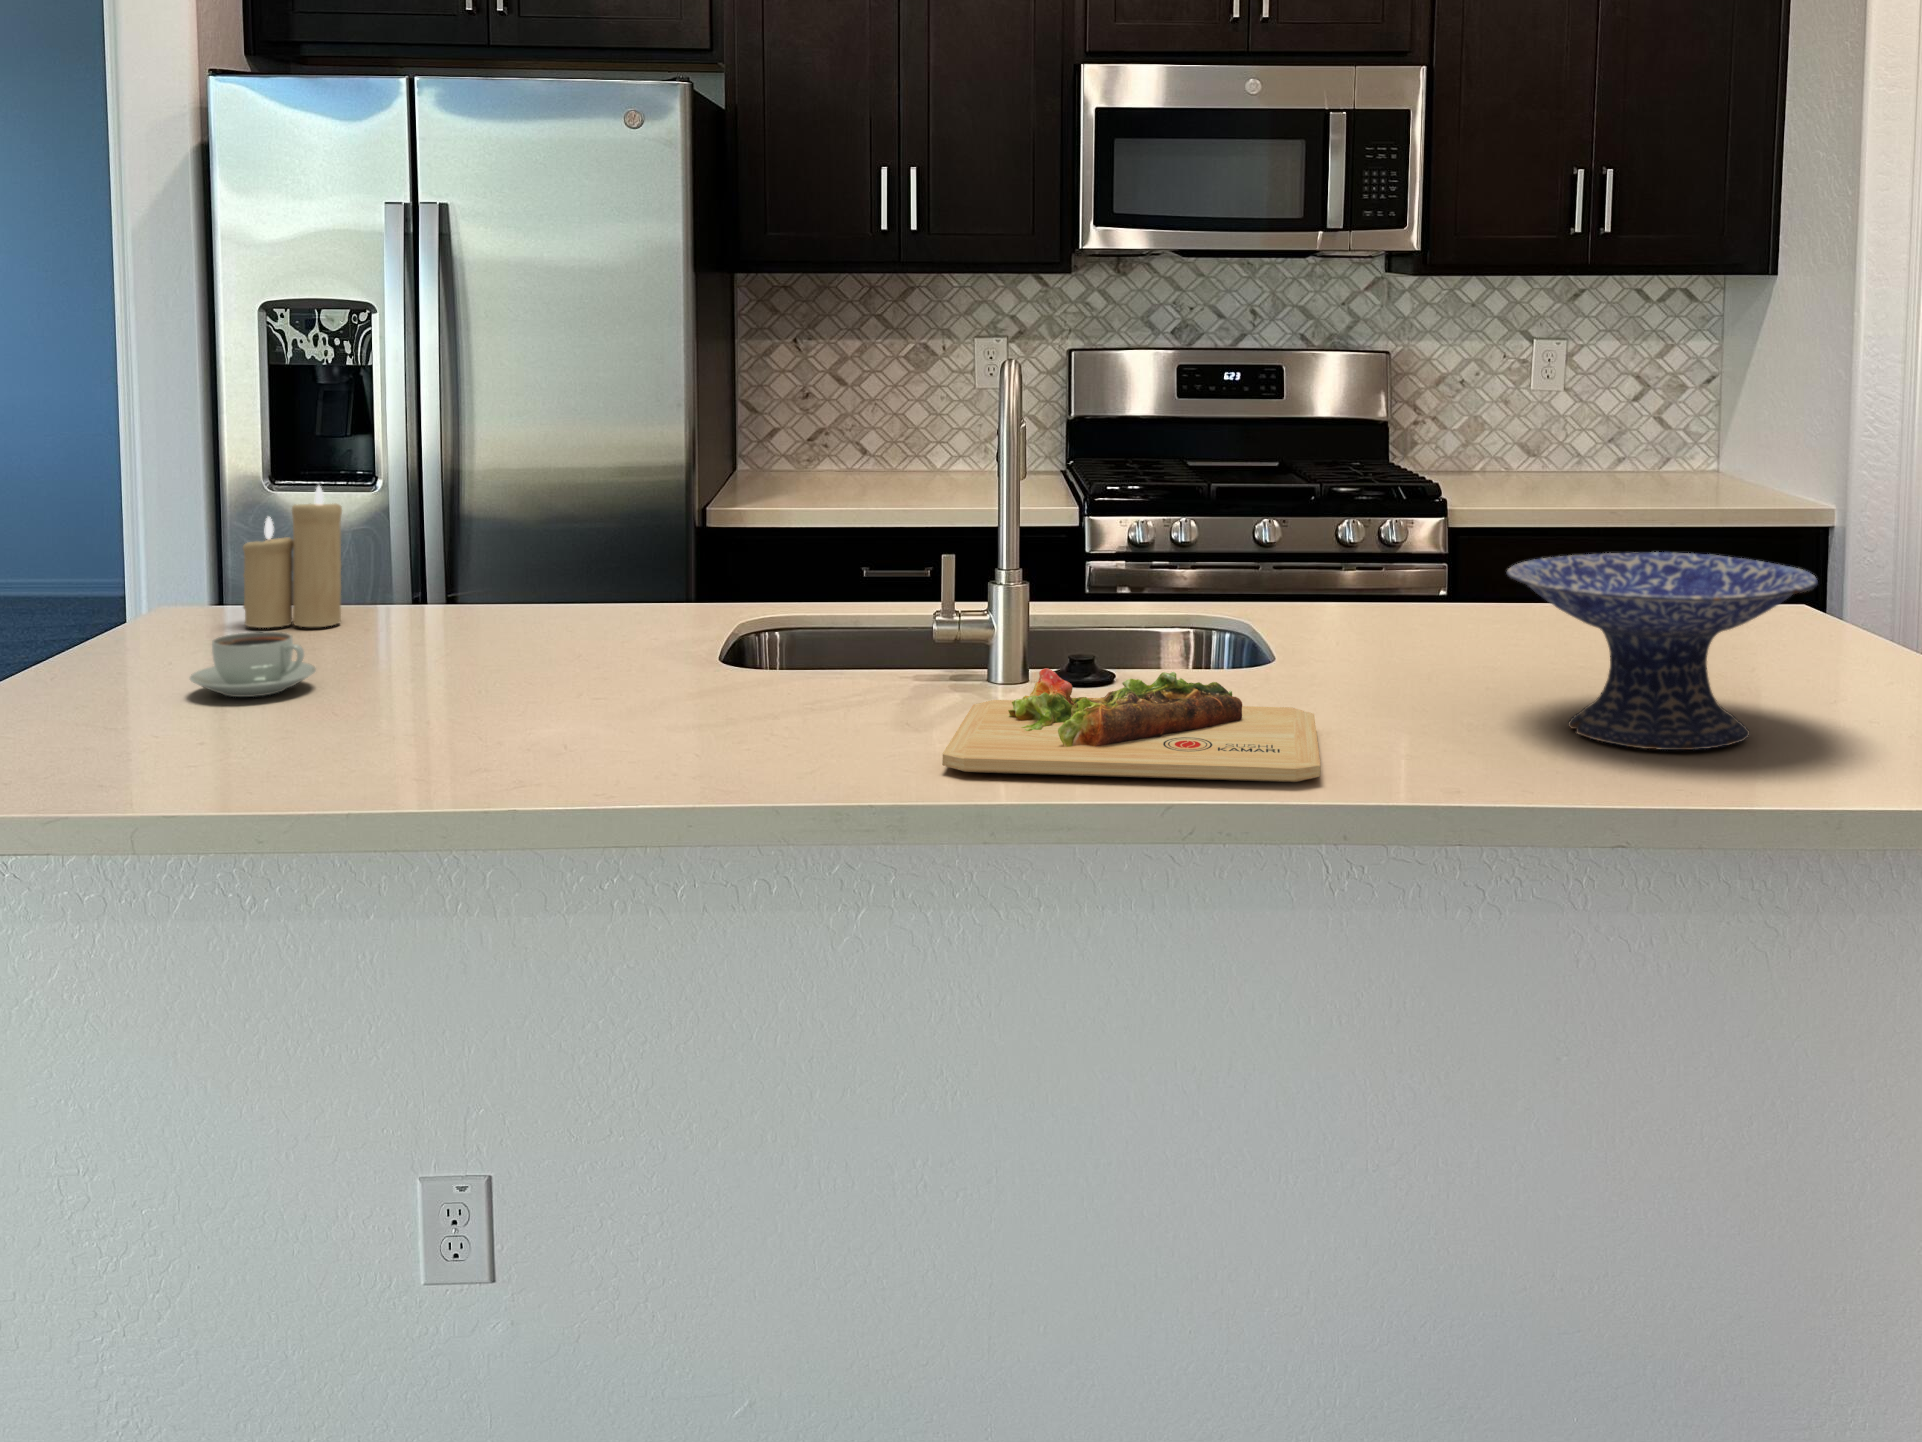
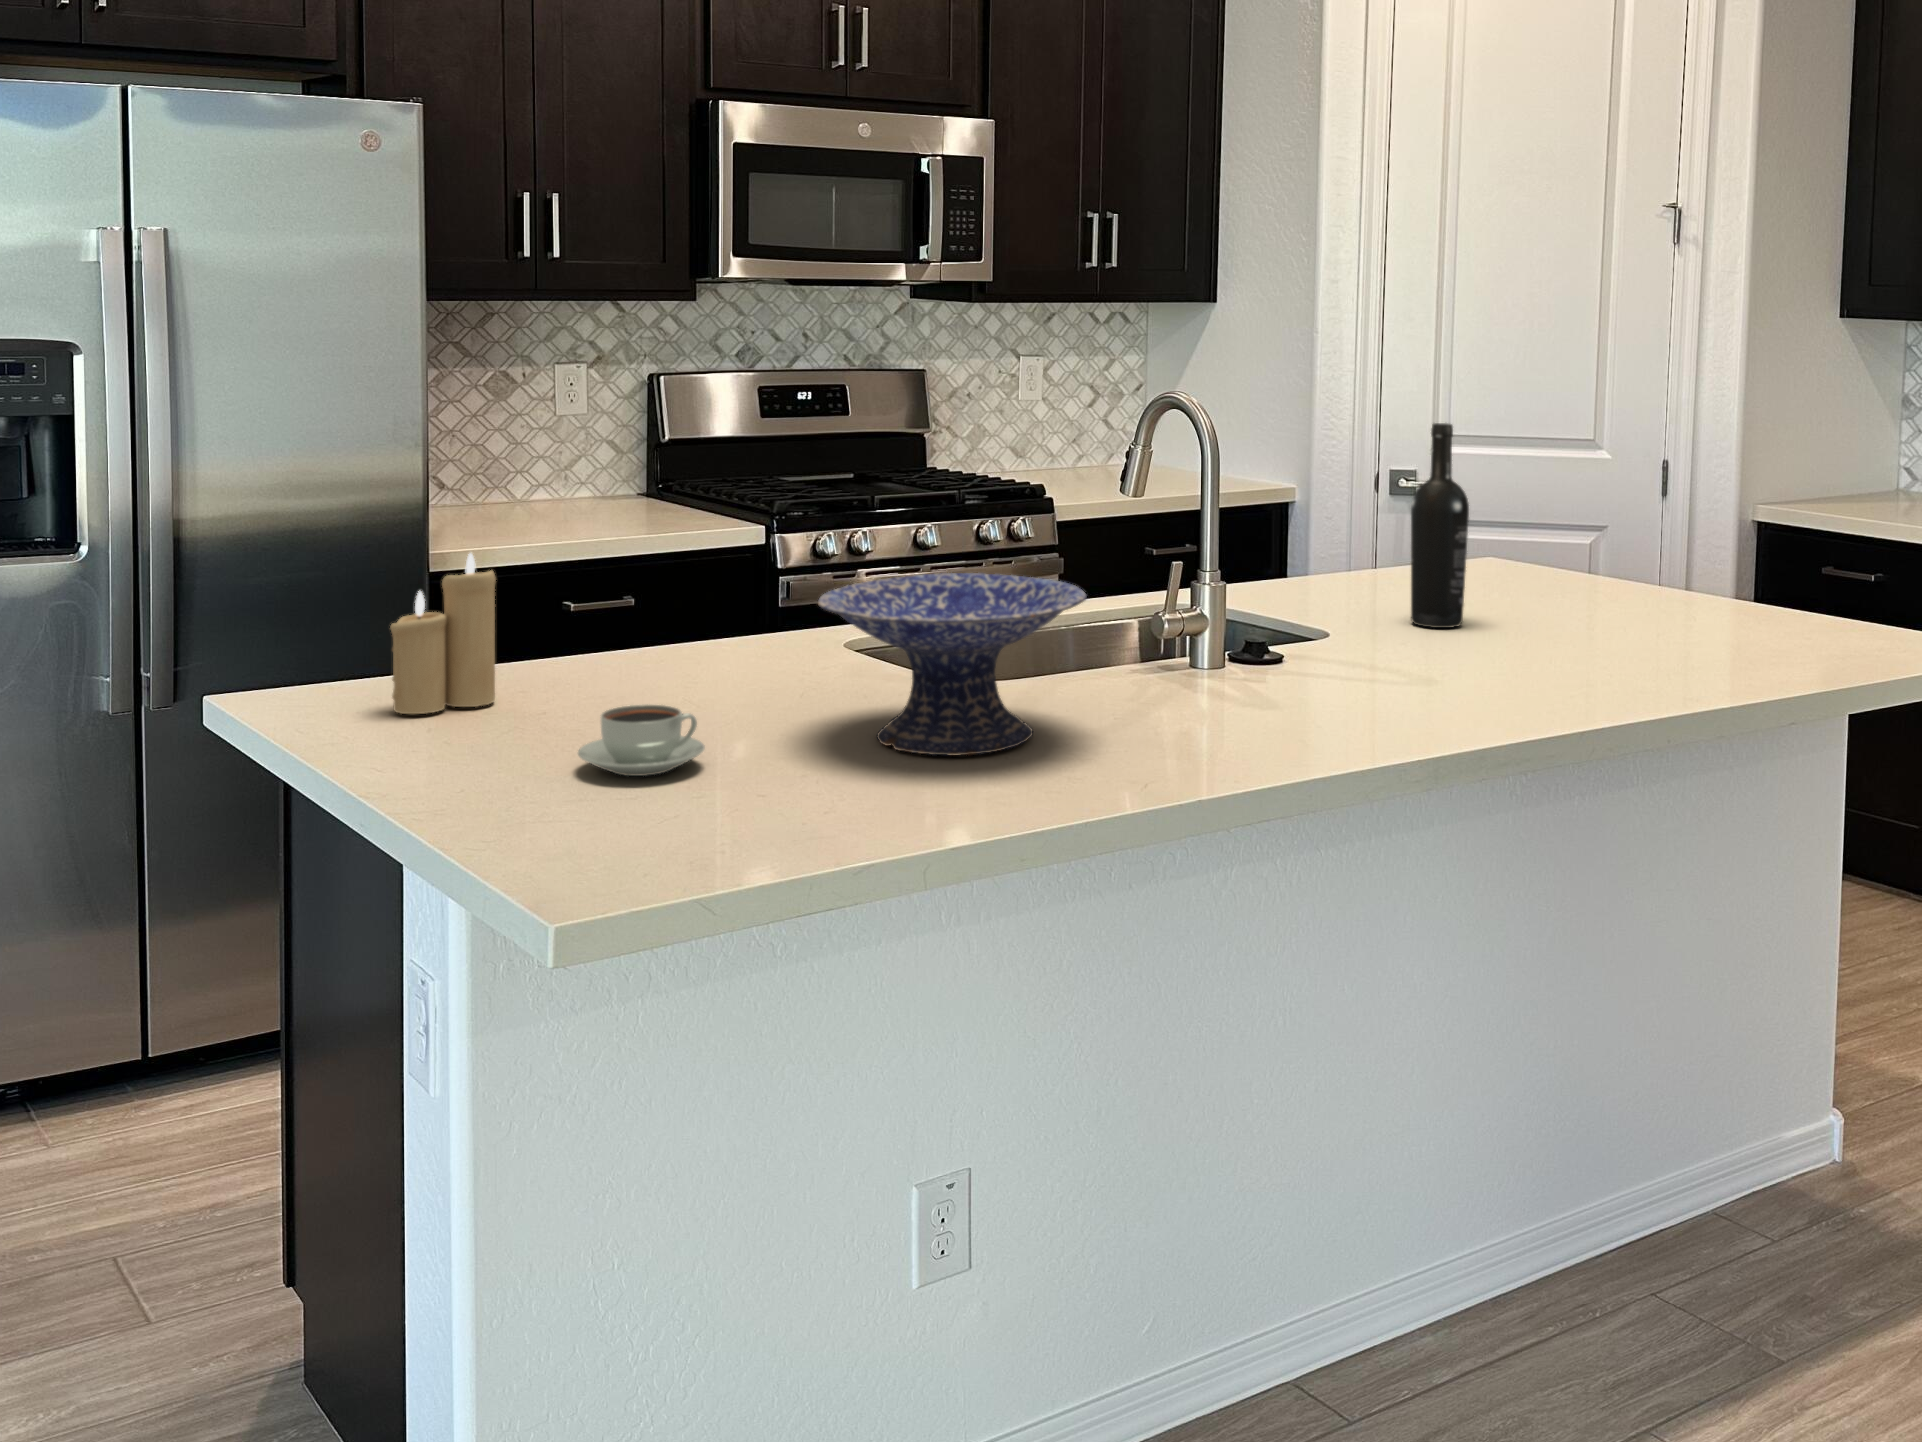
wine bottle: none [1382,409,1458,674] -> present [1411,423,1469,628]
decorative bowl: present [1507,552,1818,750] -> present [818,573,1087,755]
cutting board: present [943,668,1320,782] -> none [1293,638,1622,734]

